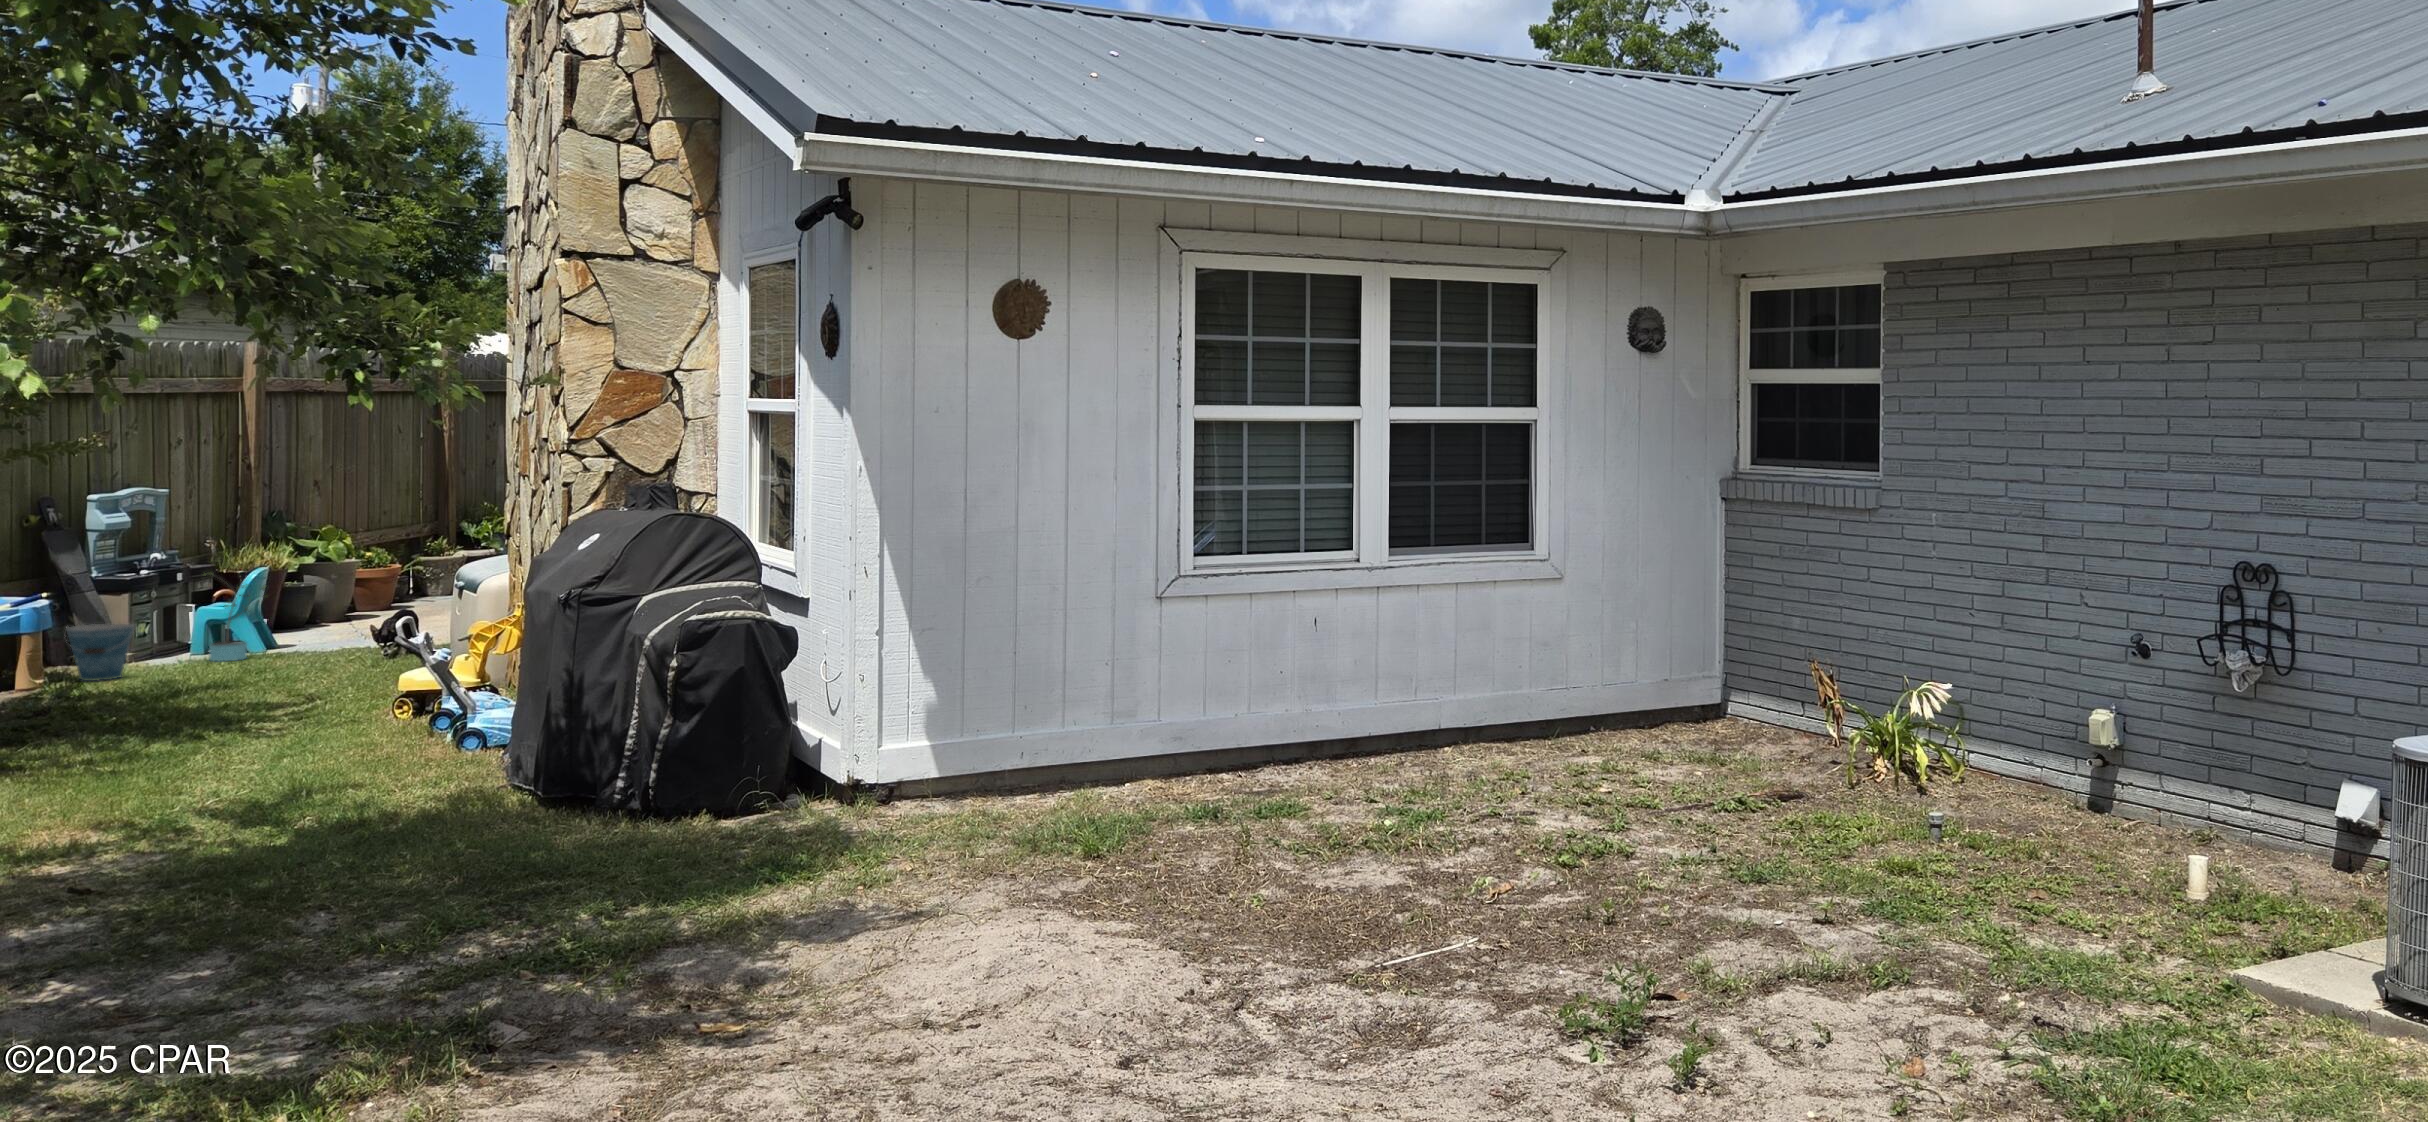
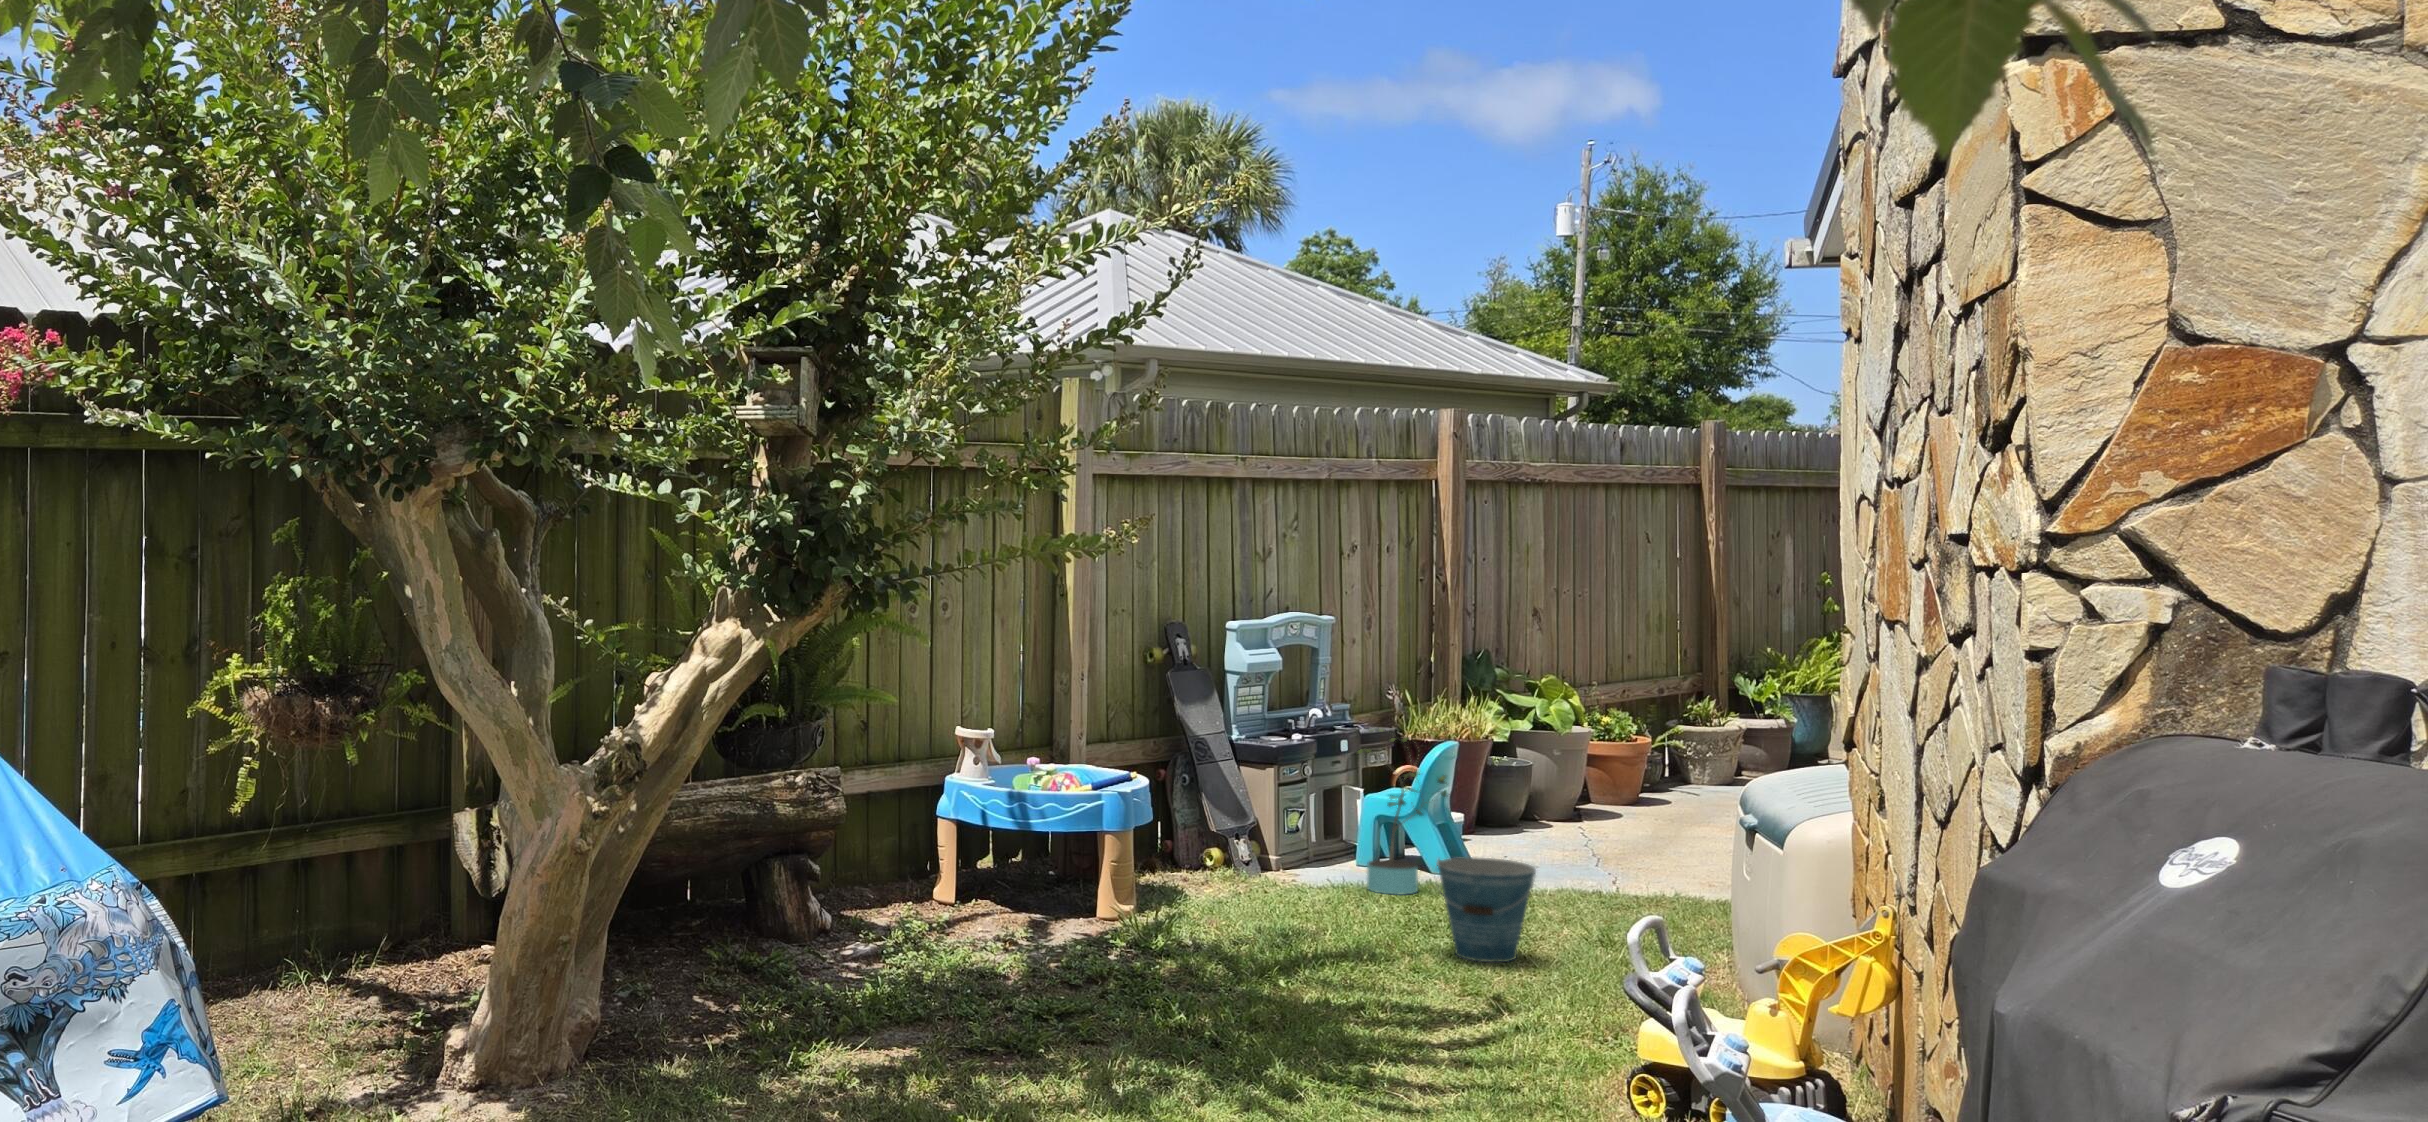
bucket: present [66,624,135,681] -> present [1437,857,1536,962]

